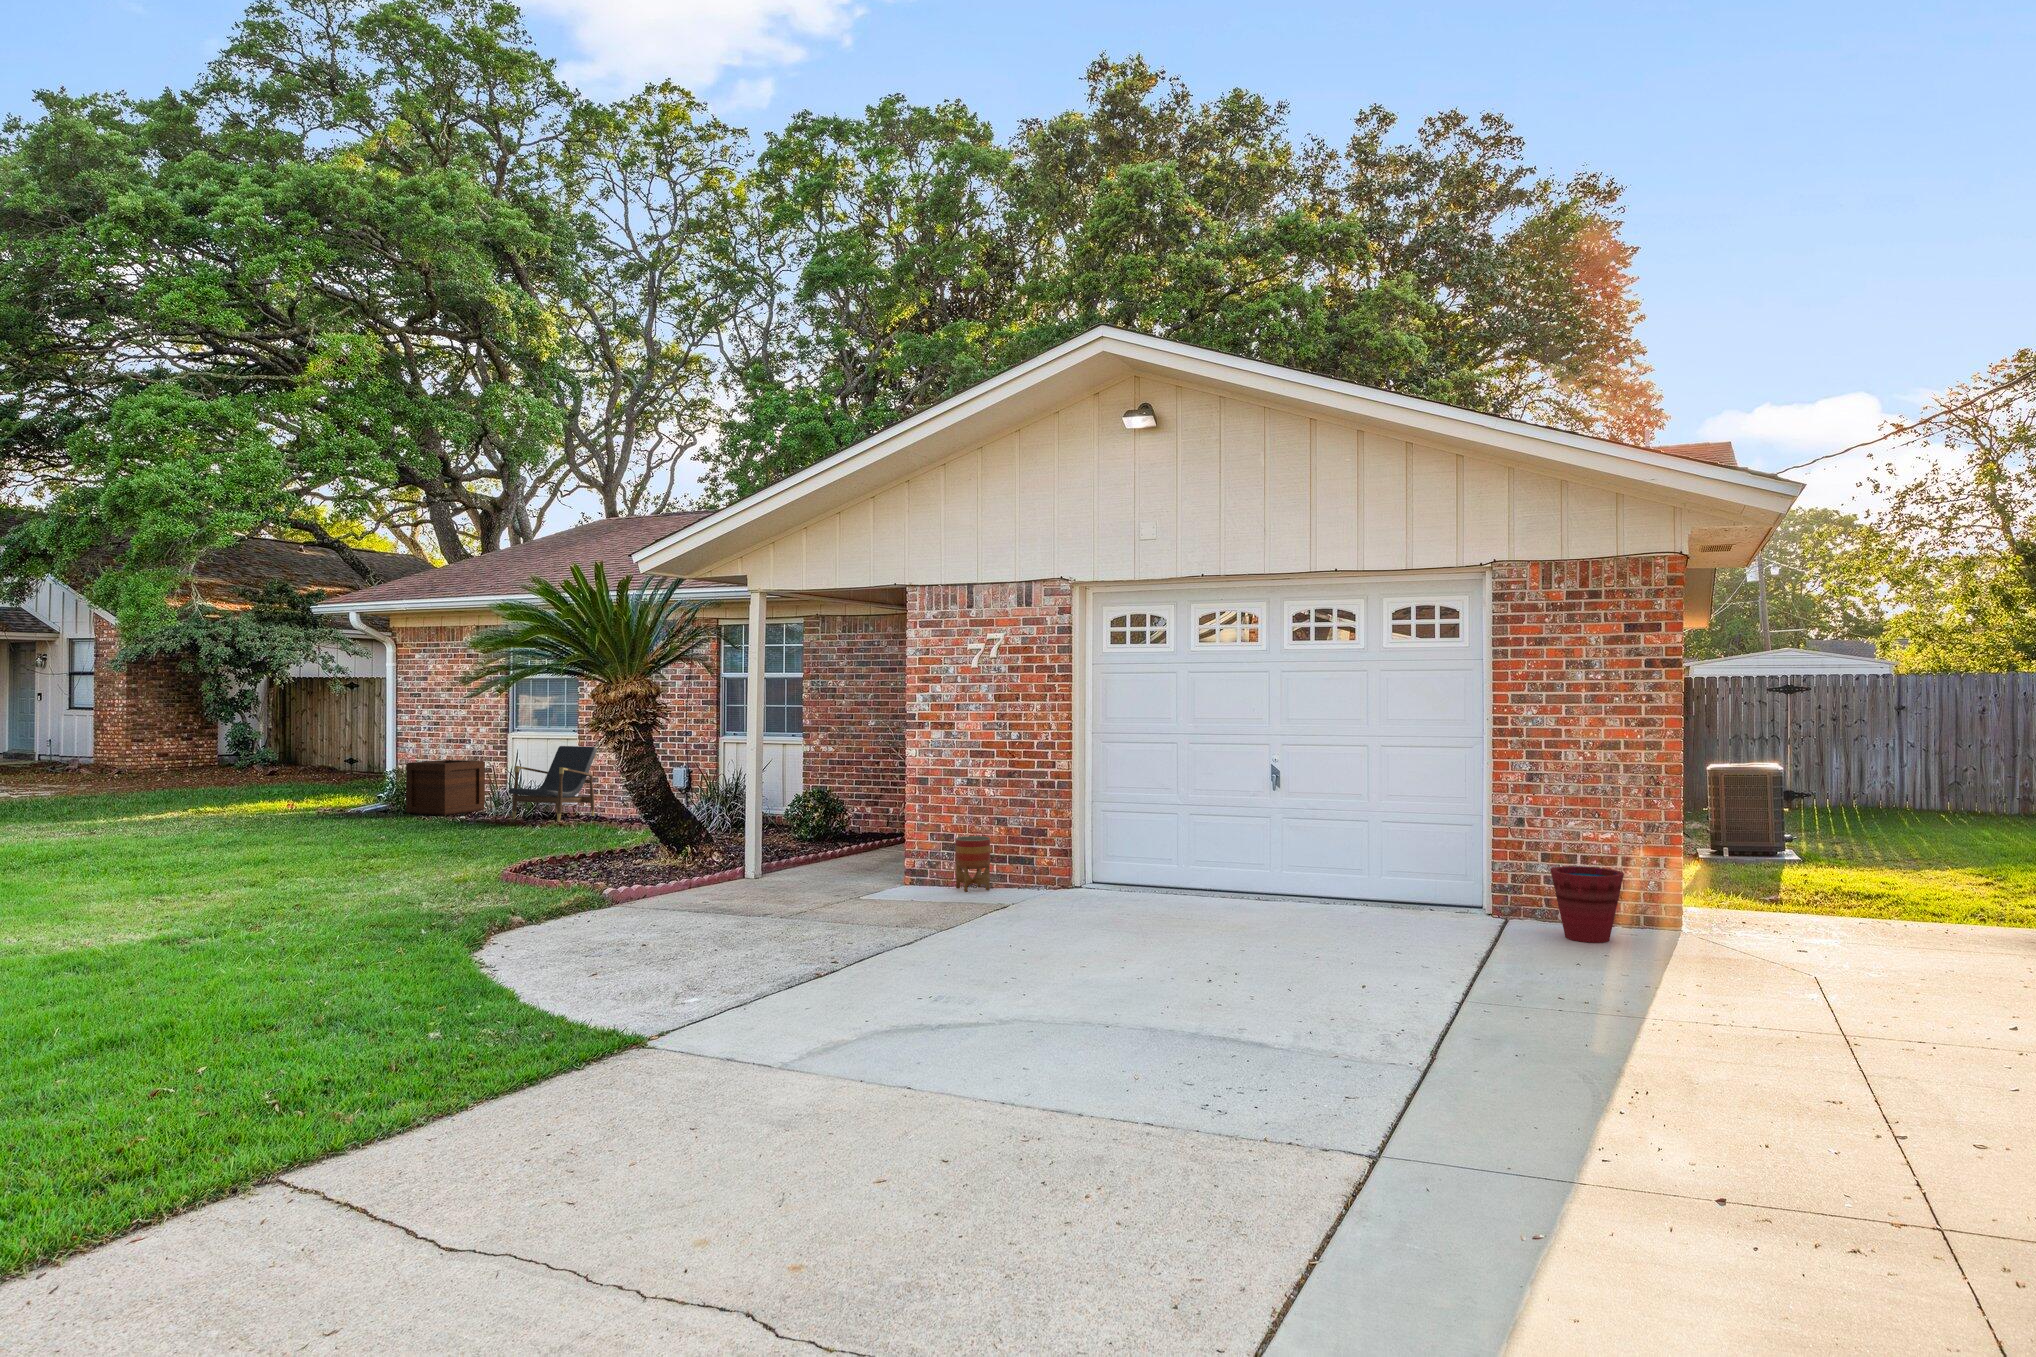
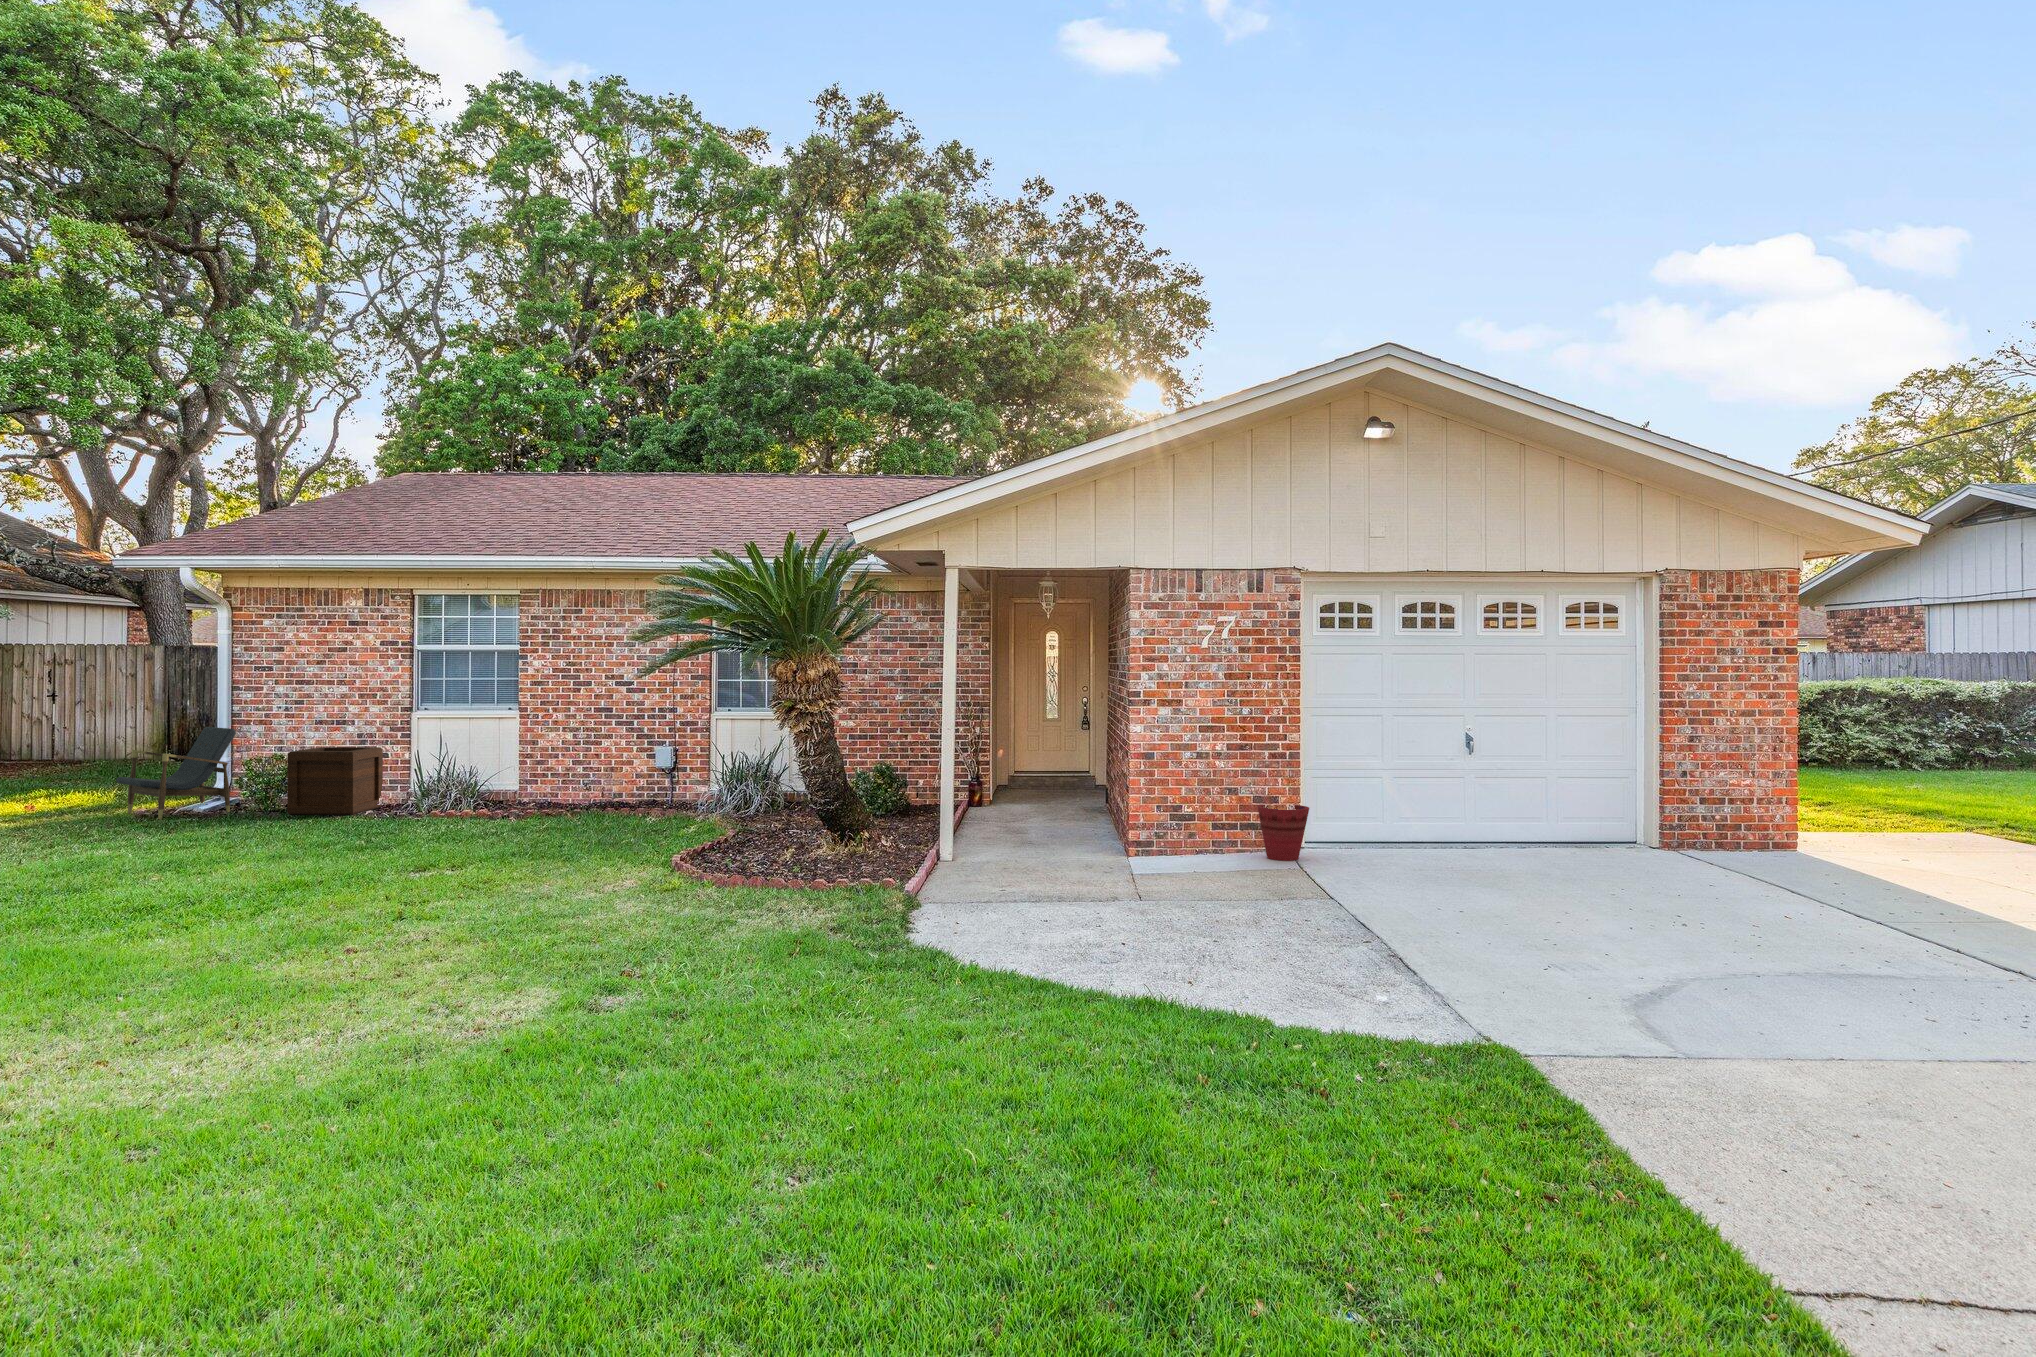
lounge chair: present [509,746,597,822] -> present [116,727,236,819]
planter: present [955,836,990,892] -> none [1199,806,1233,859]
bucket: present [1551,866,1624,943] -> present [1257,804,1309,861]

